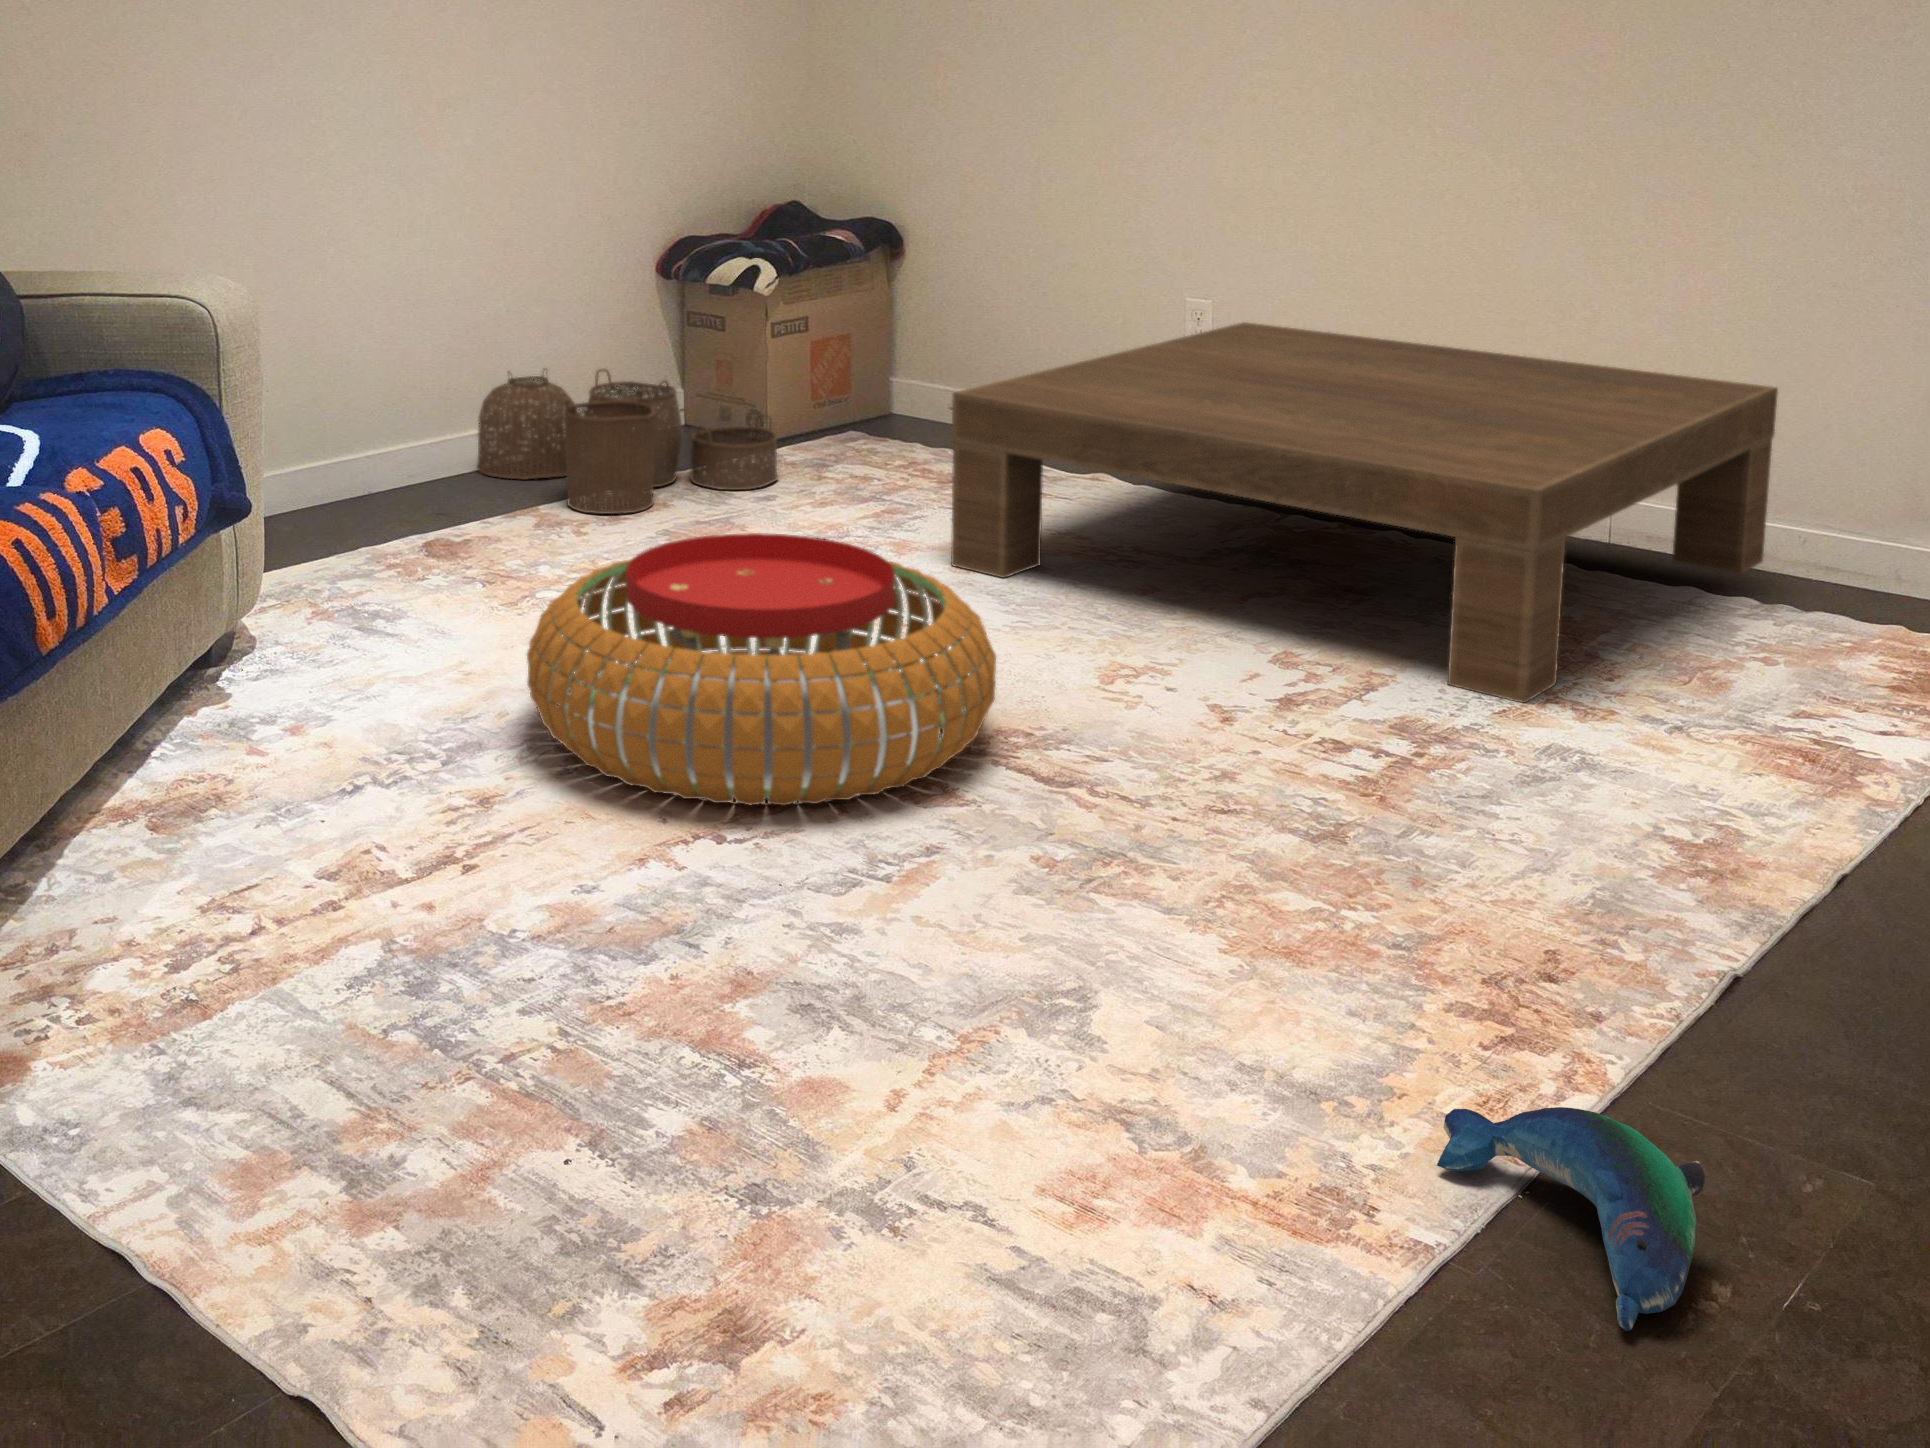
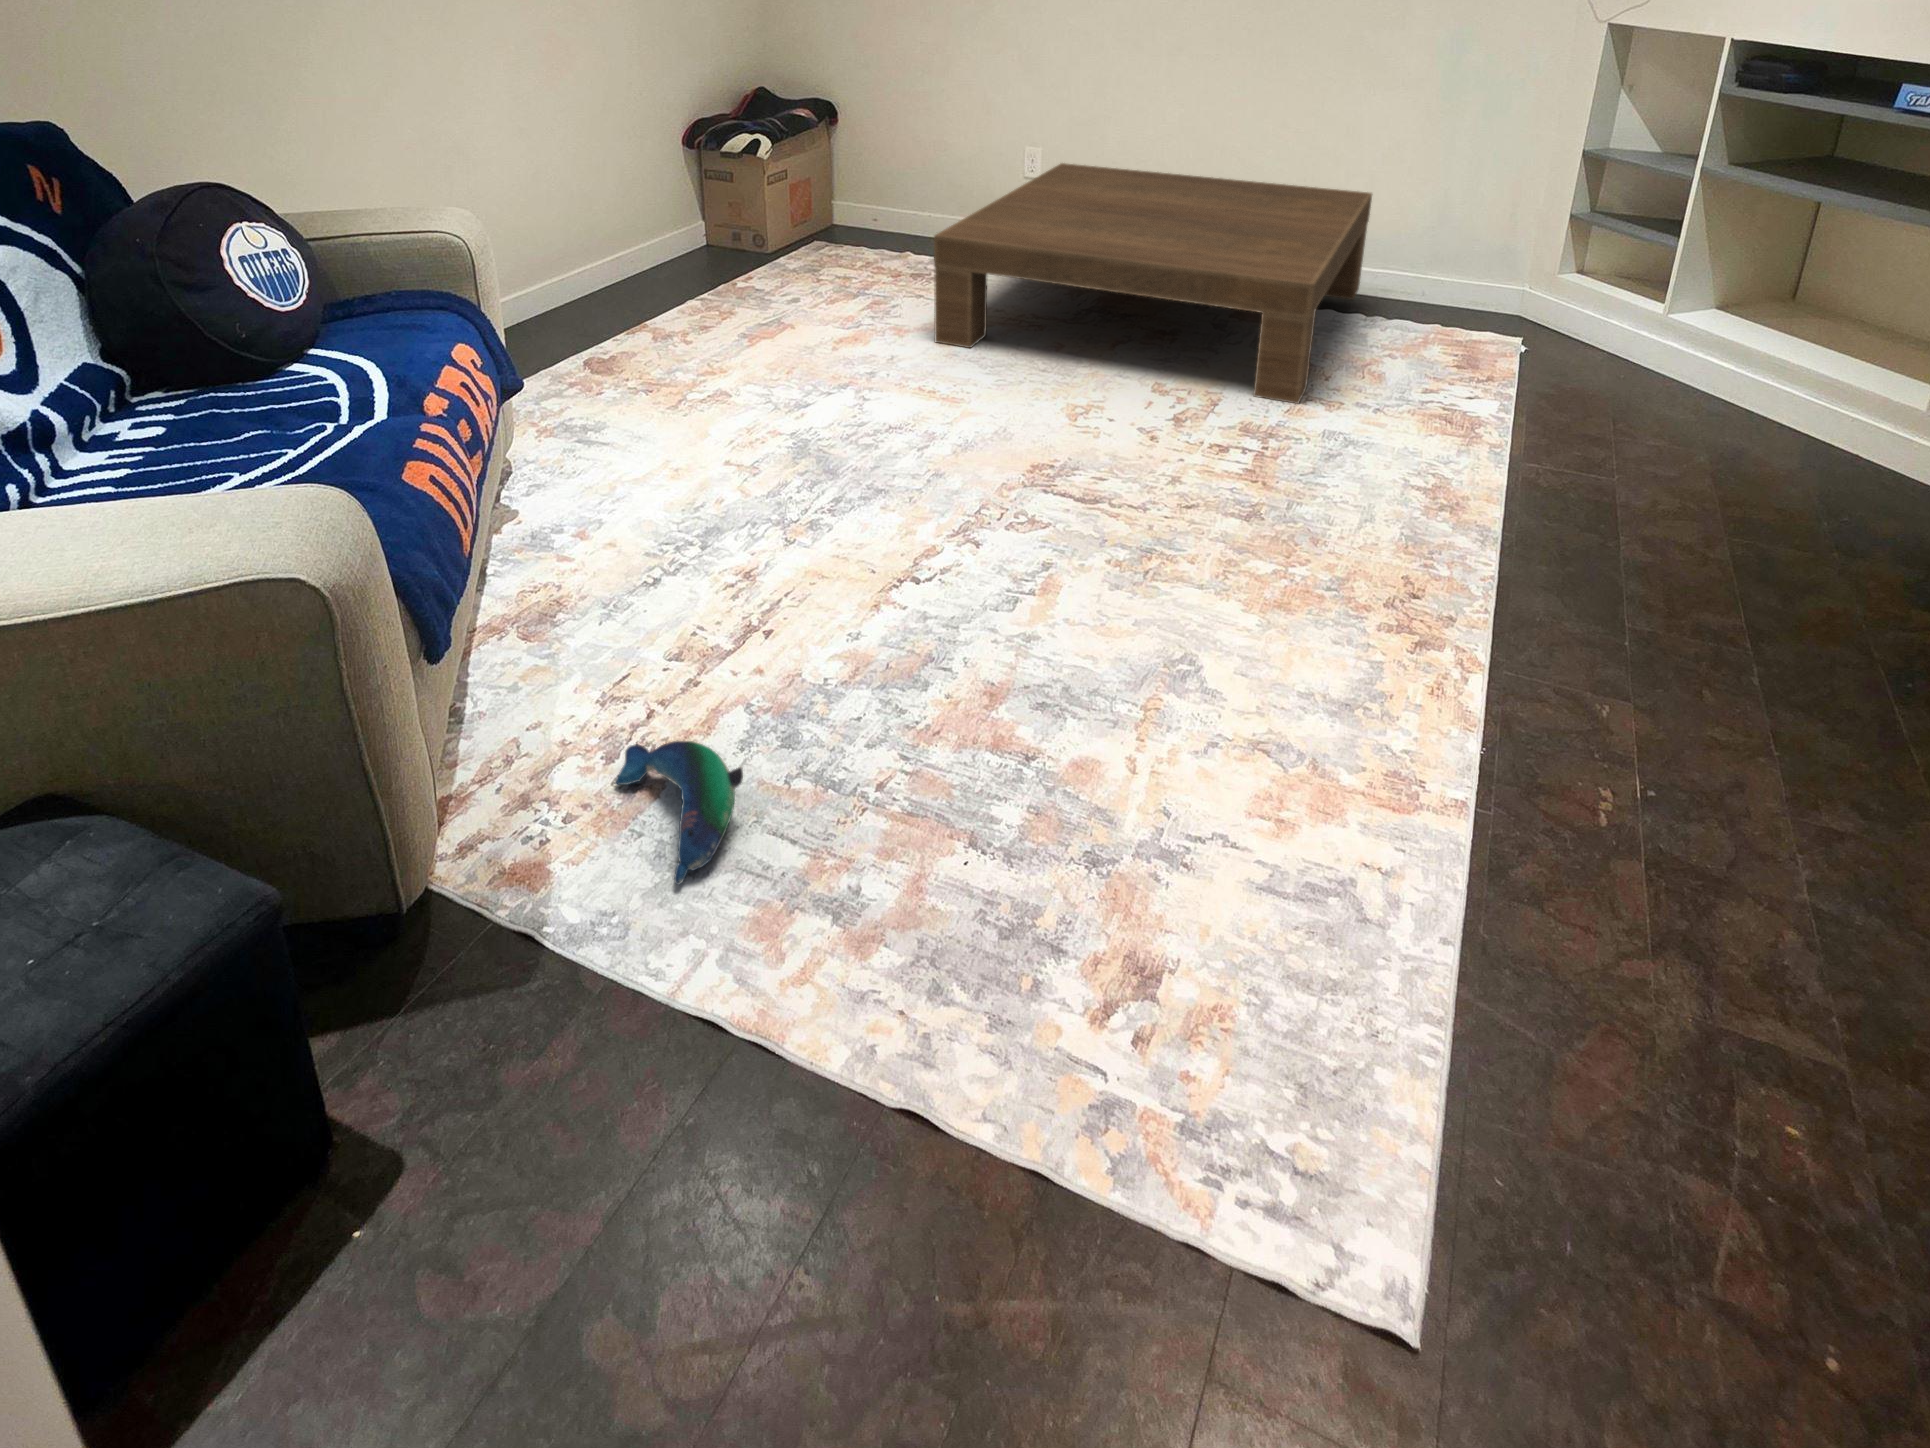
woven basket: present [477,369,778,514] -> none [587,223,793,326]
pouf: present [527,533,996,806] -> none [738,357,1043,551]
plush toy: present [1437,1107,1705,1331] -> present [615,741,743,885]

